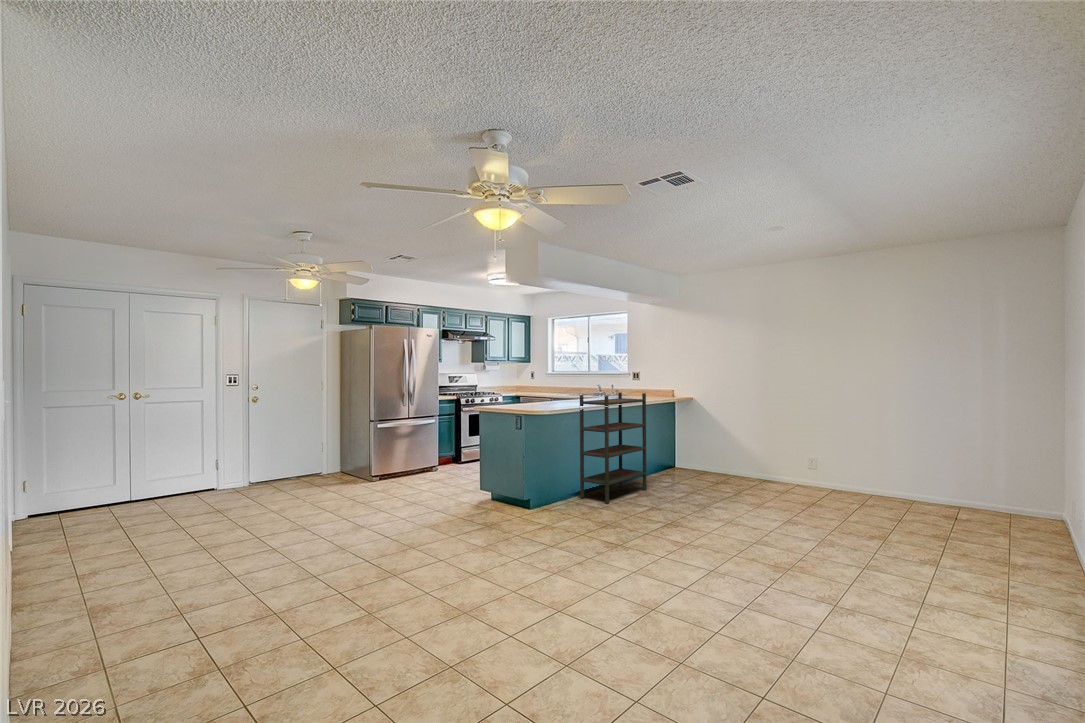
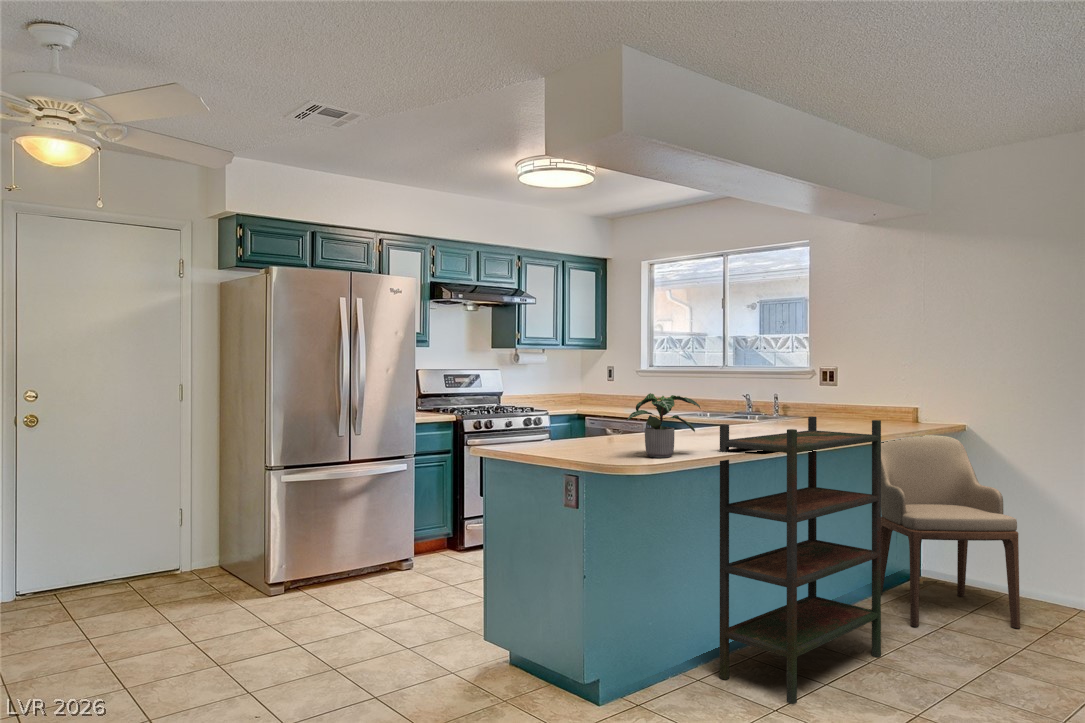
potted plant: none [542,383,572,408] -> present [627,393,700,458]
armchair: none [652,401,707,482] -> present [881,435,1020,628]

